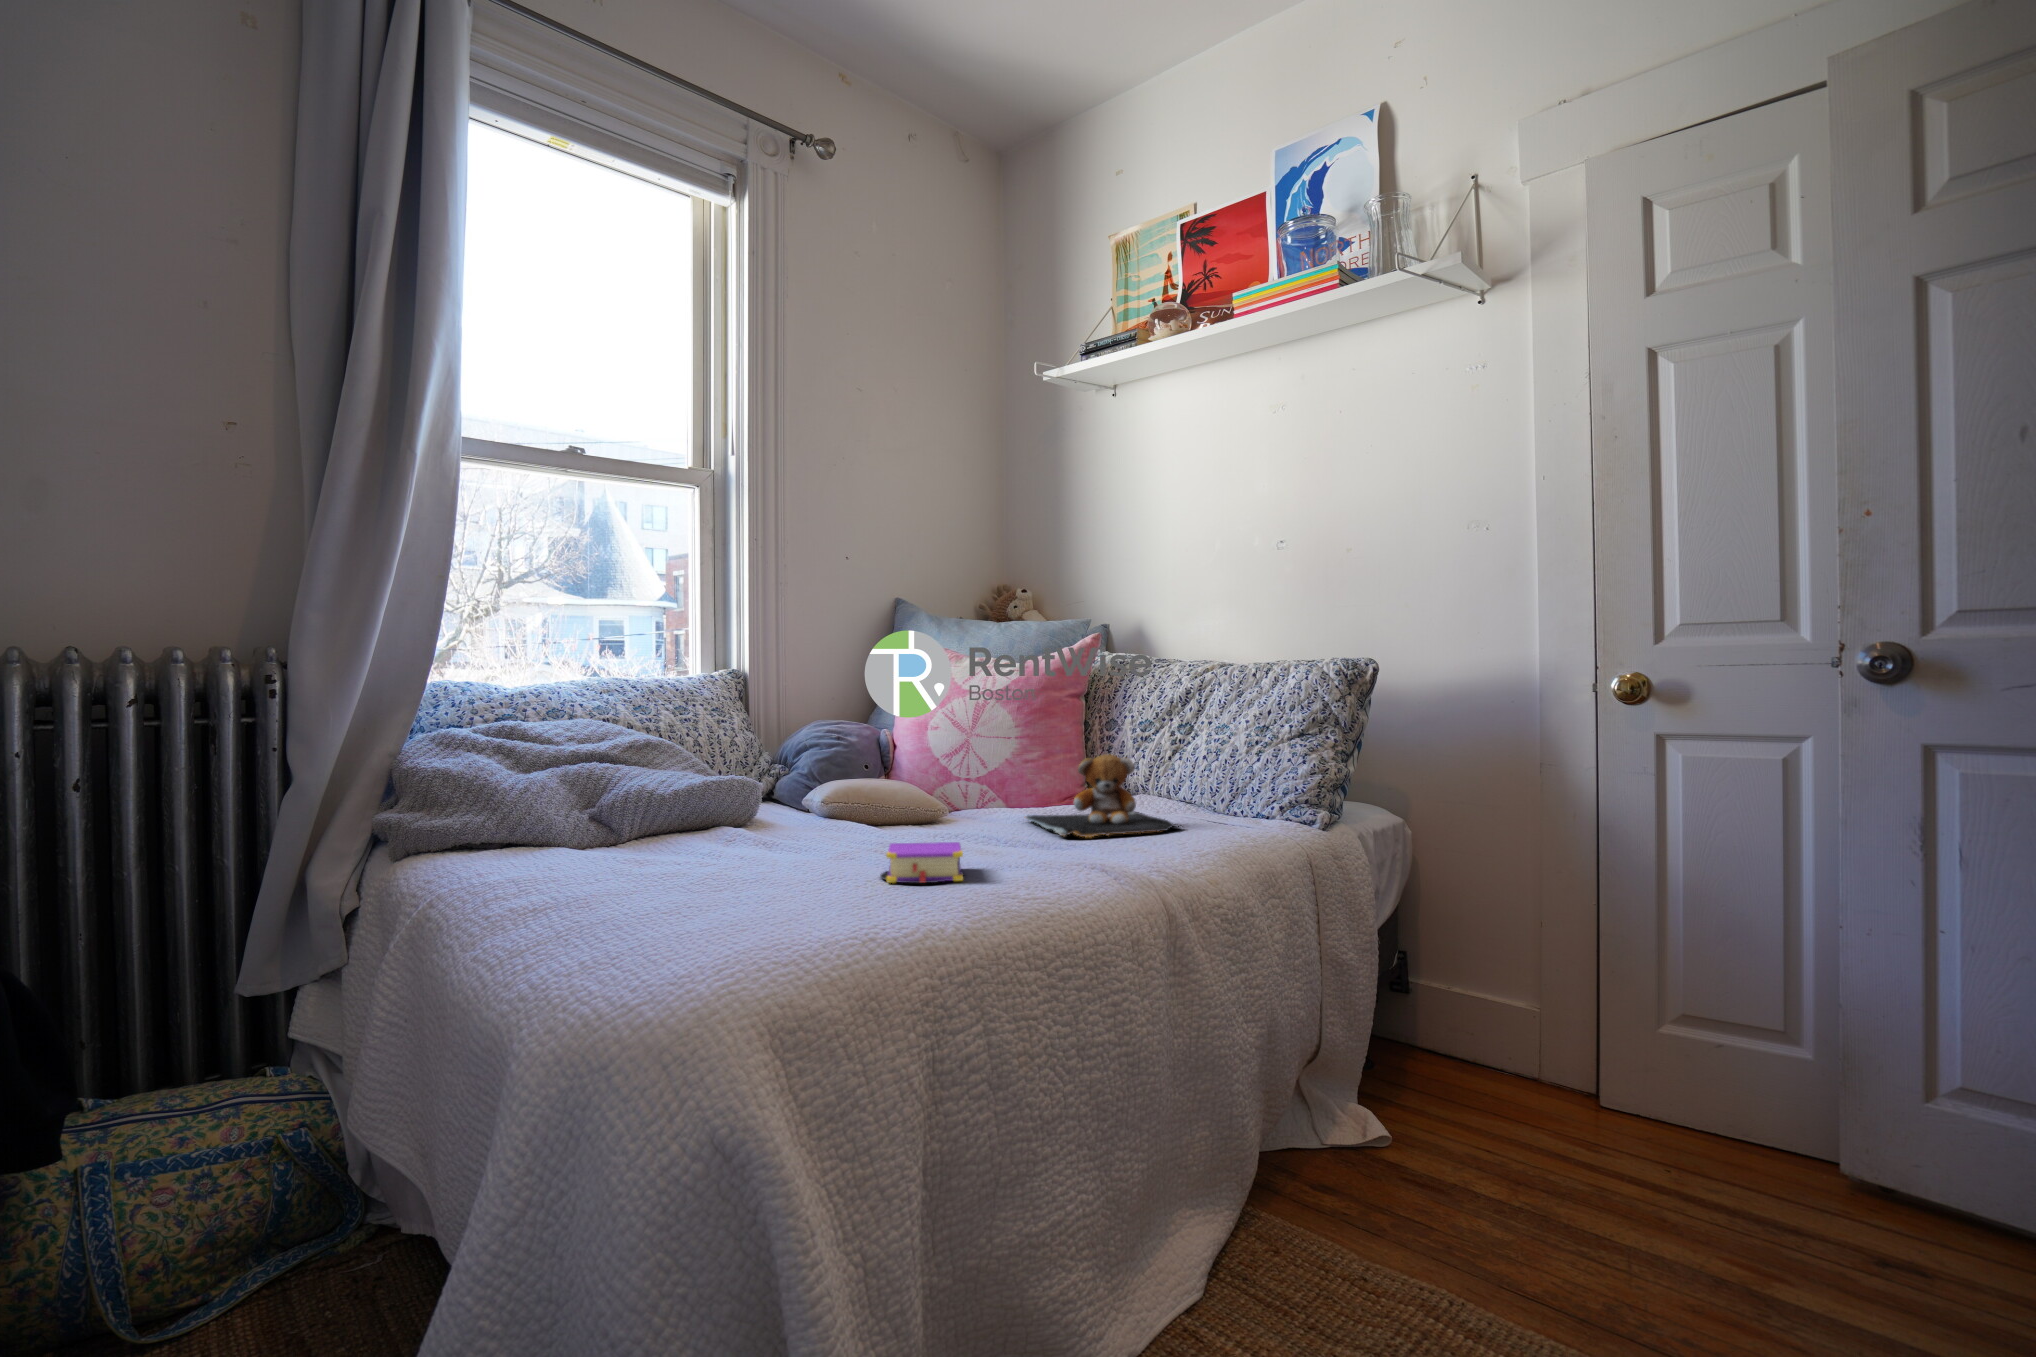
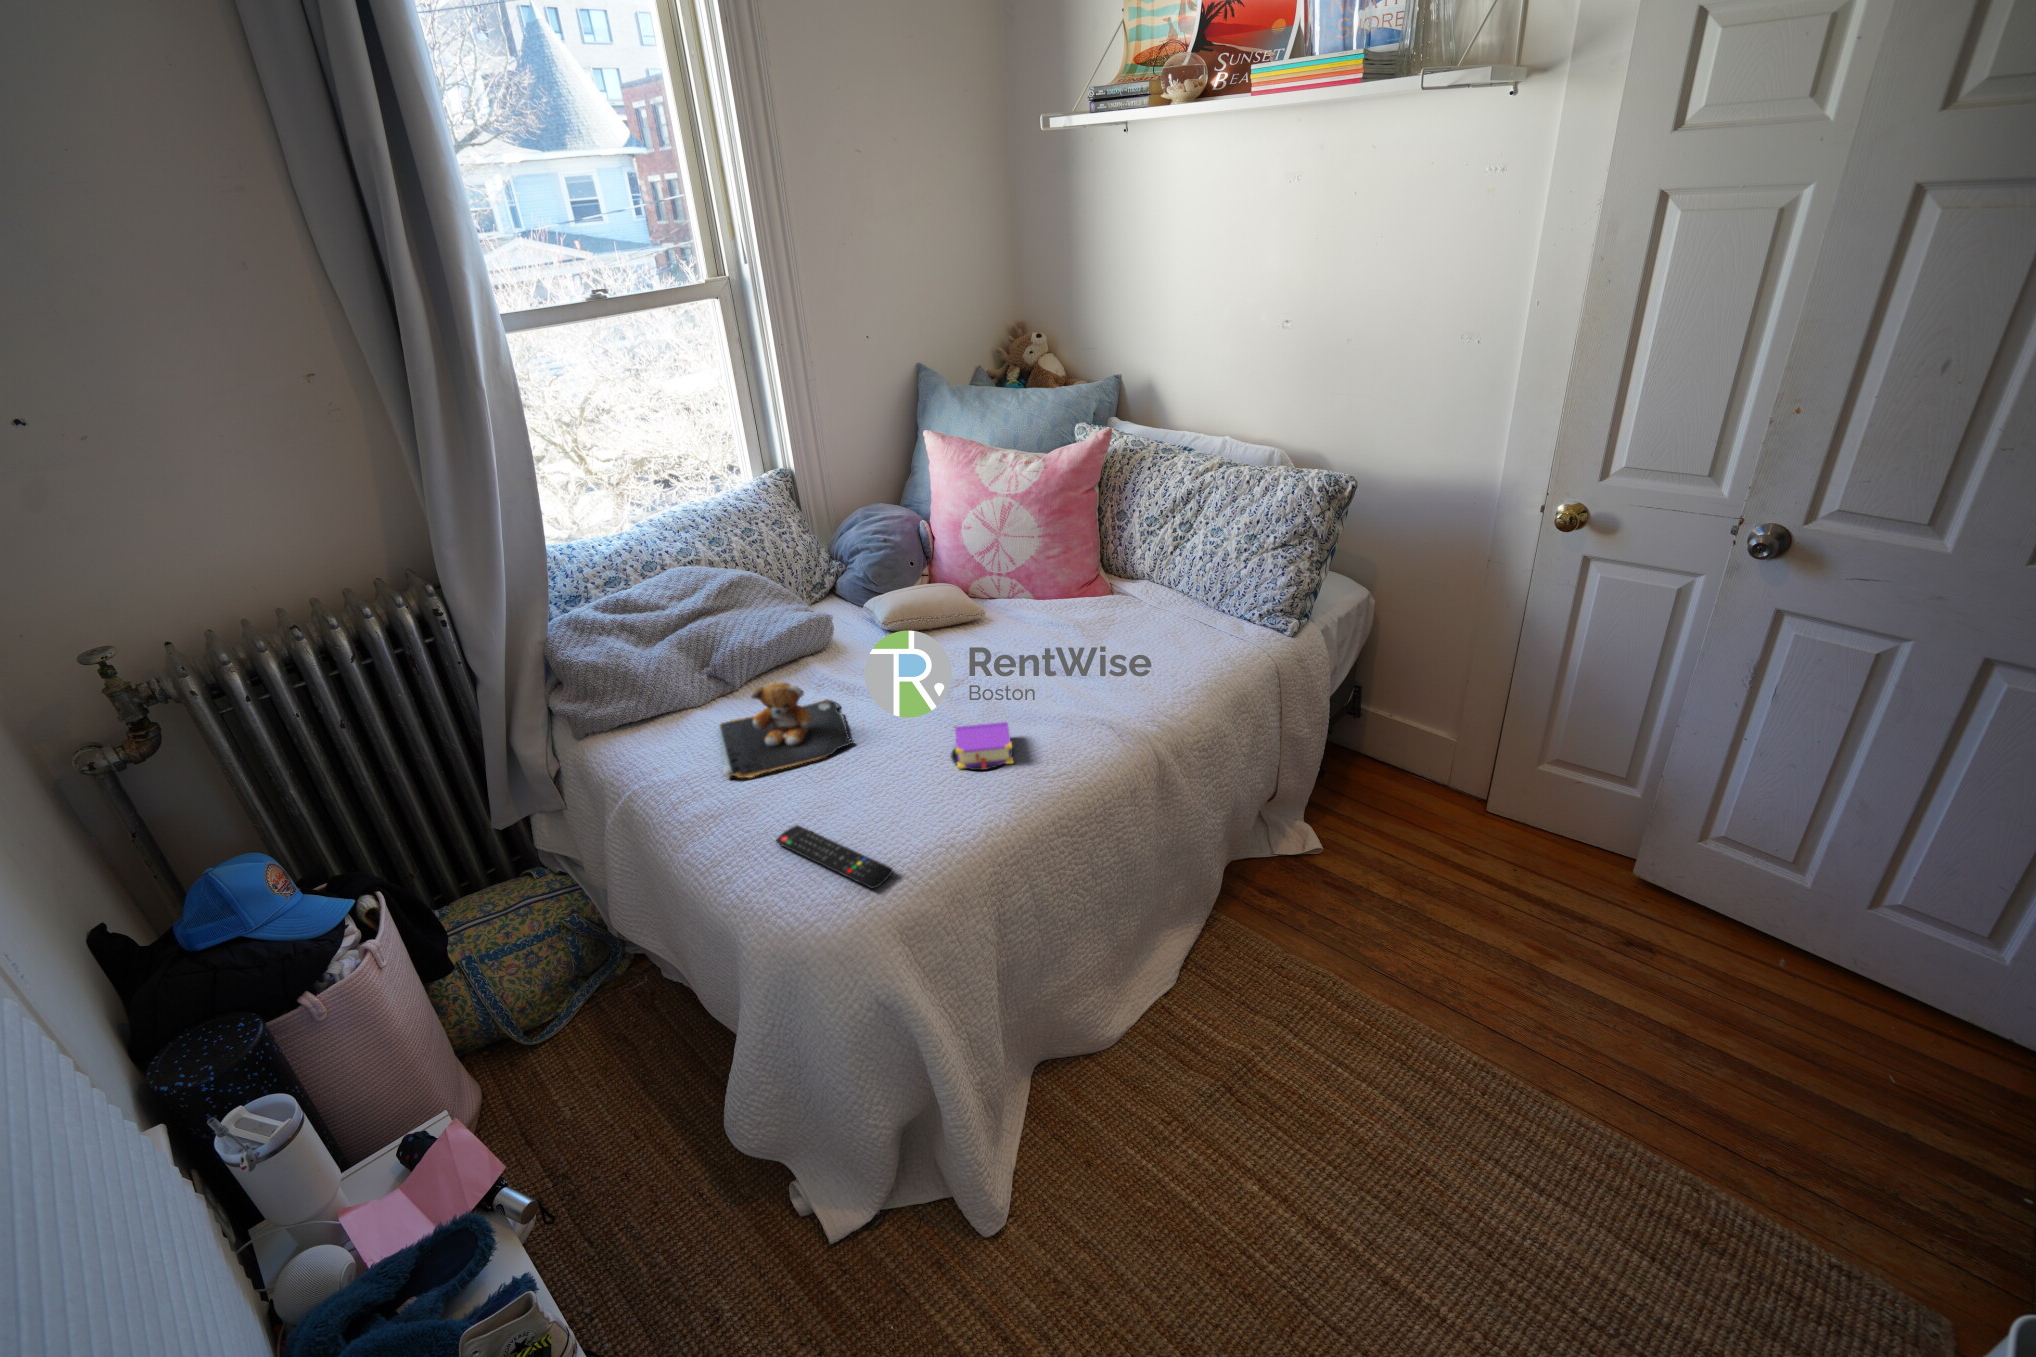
teddy bear: present [1026,755,1182,838] -> present [719,682,852,778]
remote control: none [607,904,768,950] -> present [776,825,893,889]

